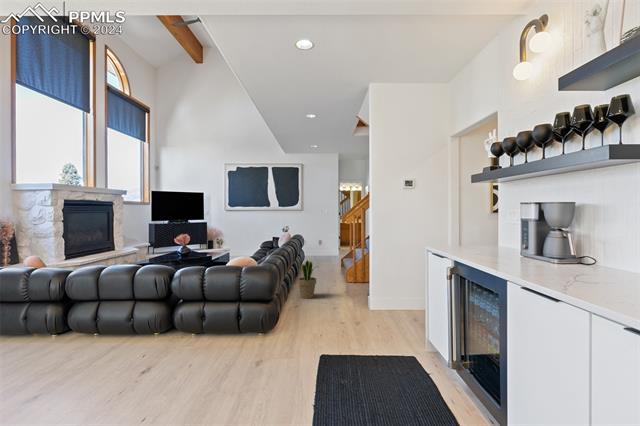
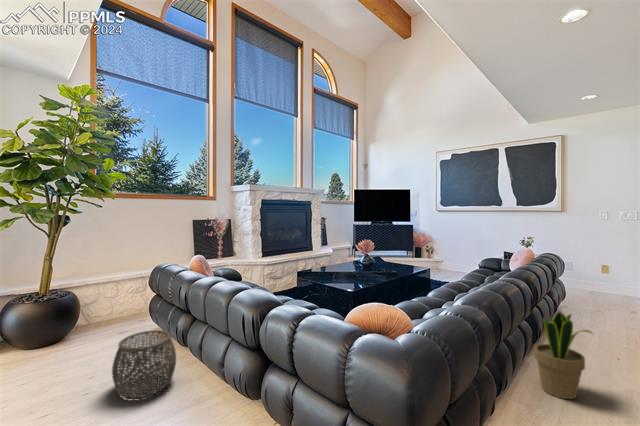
woven basket: none [29,311,87,362] -> present [112,330,176,399]

